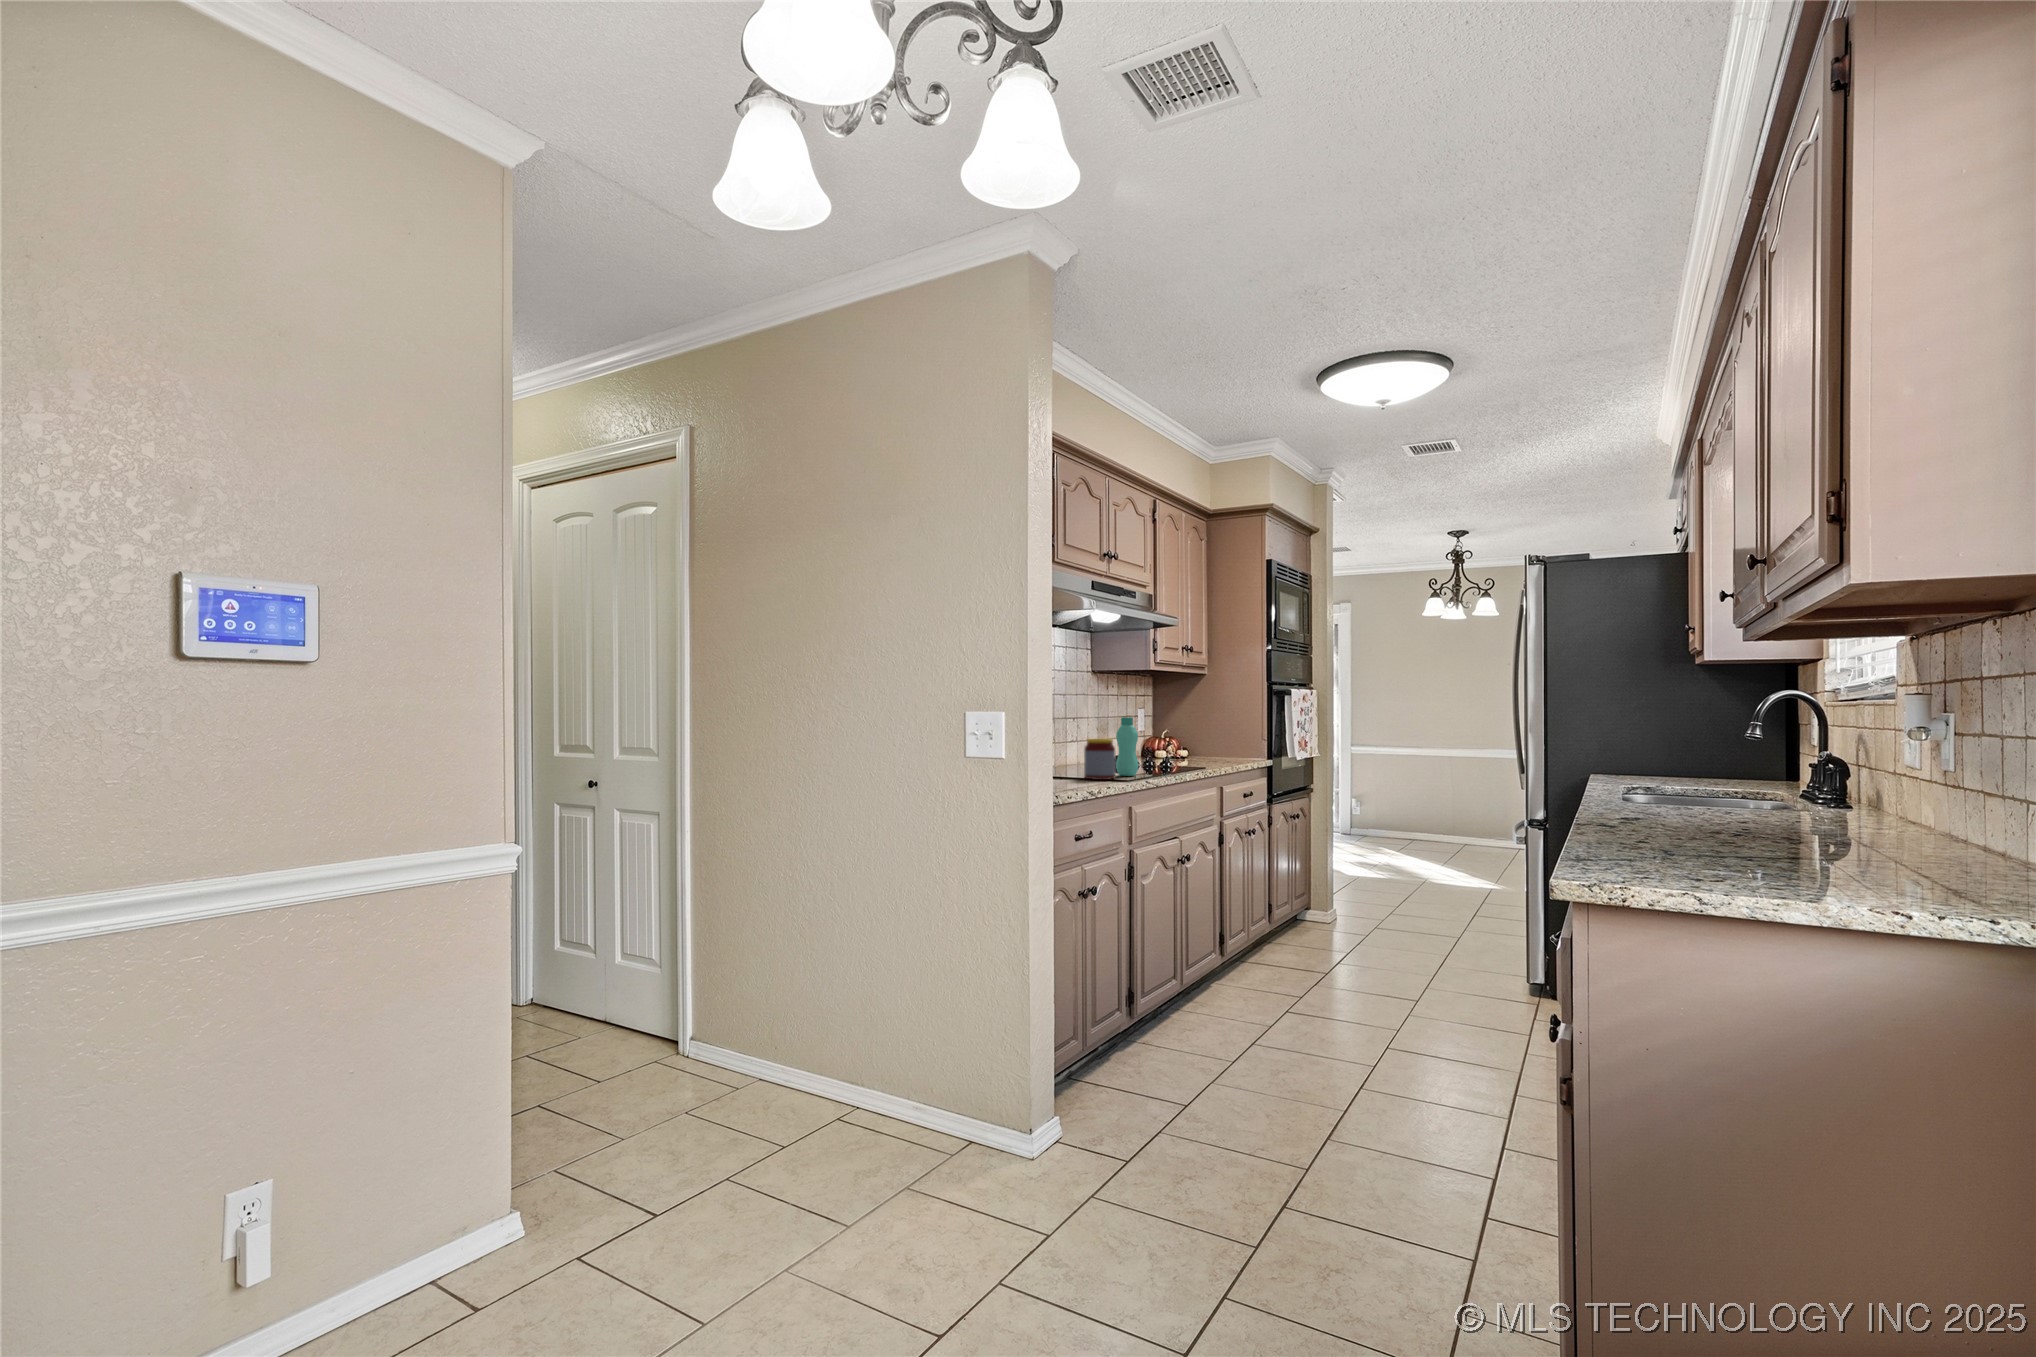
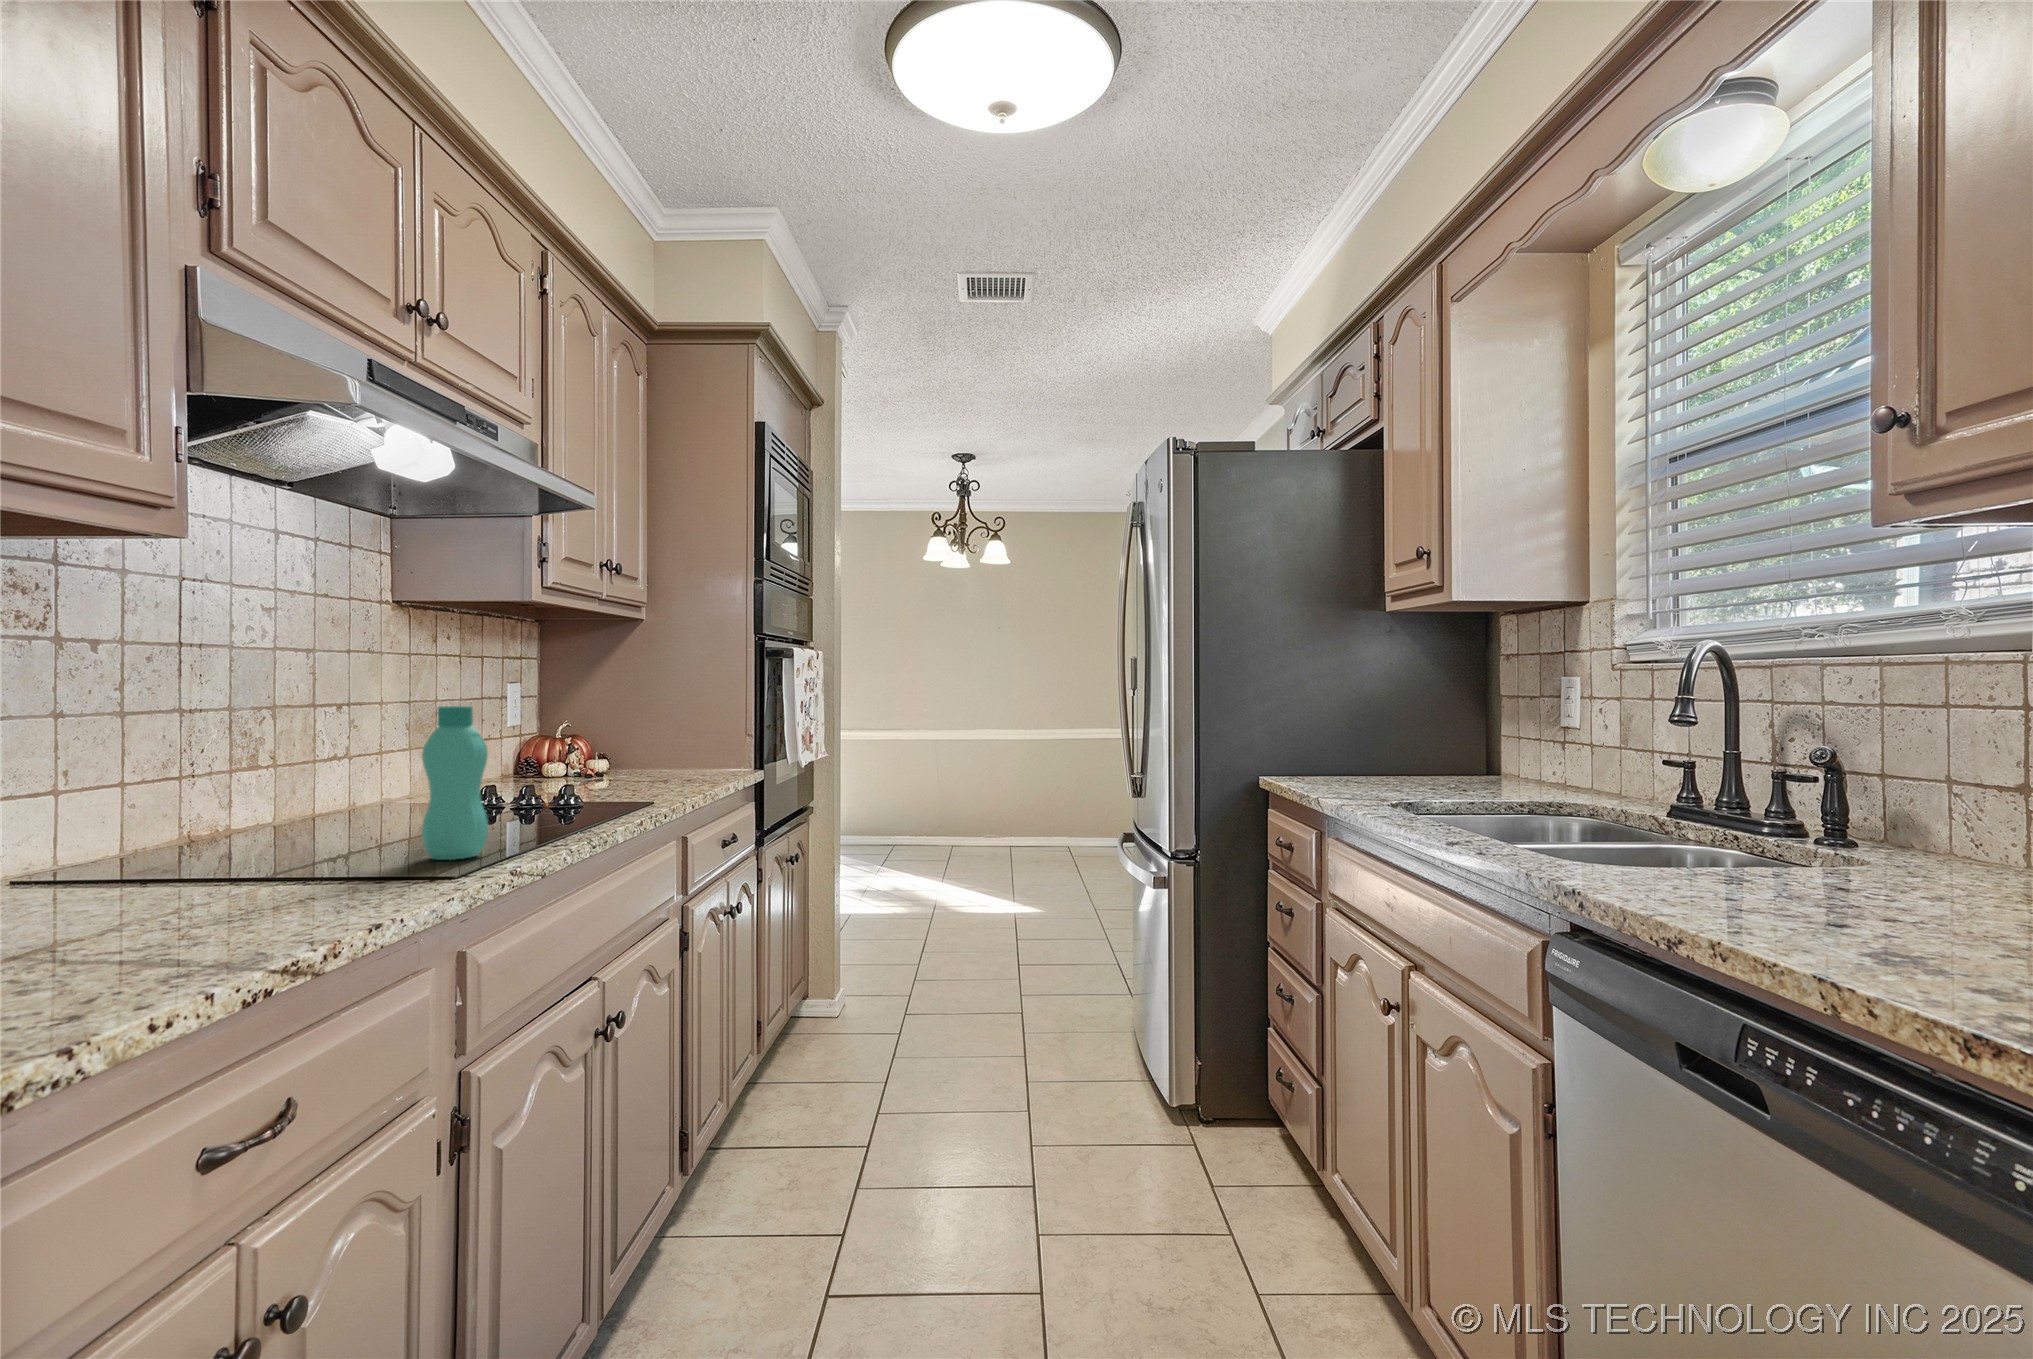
jar: present [1084,739,1116,780] -> none [300,769,409,896]

